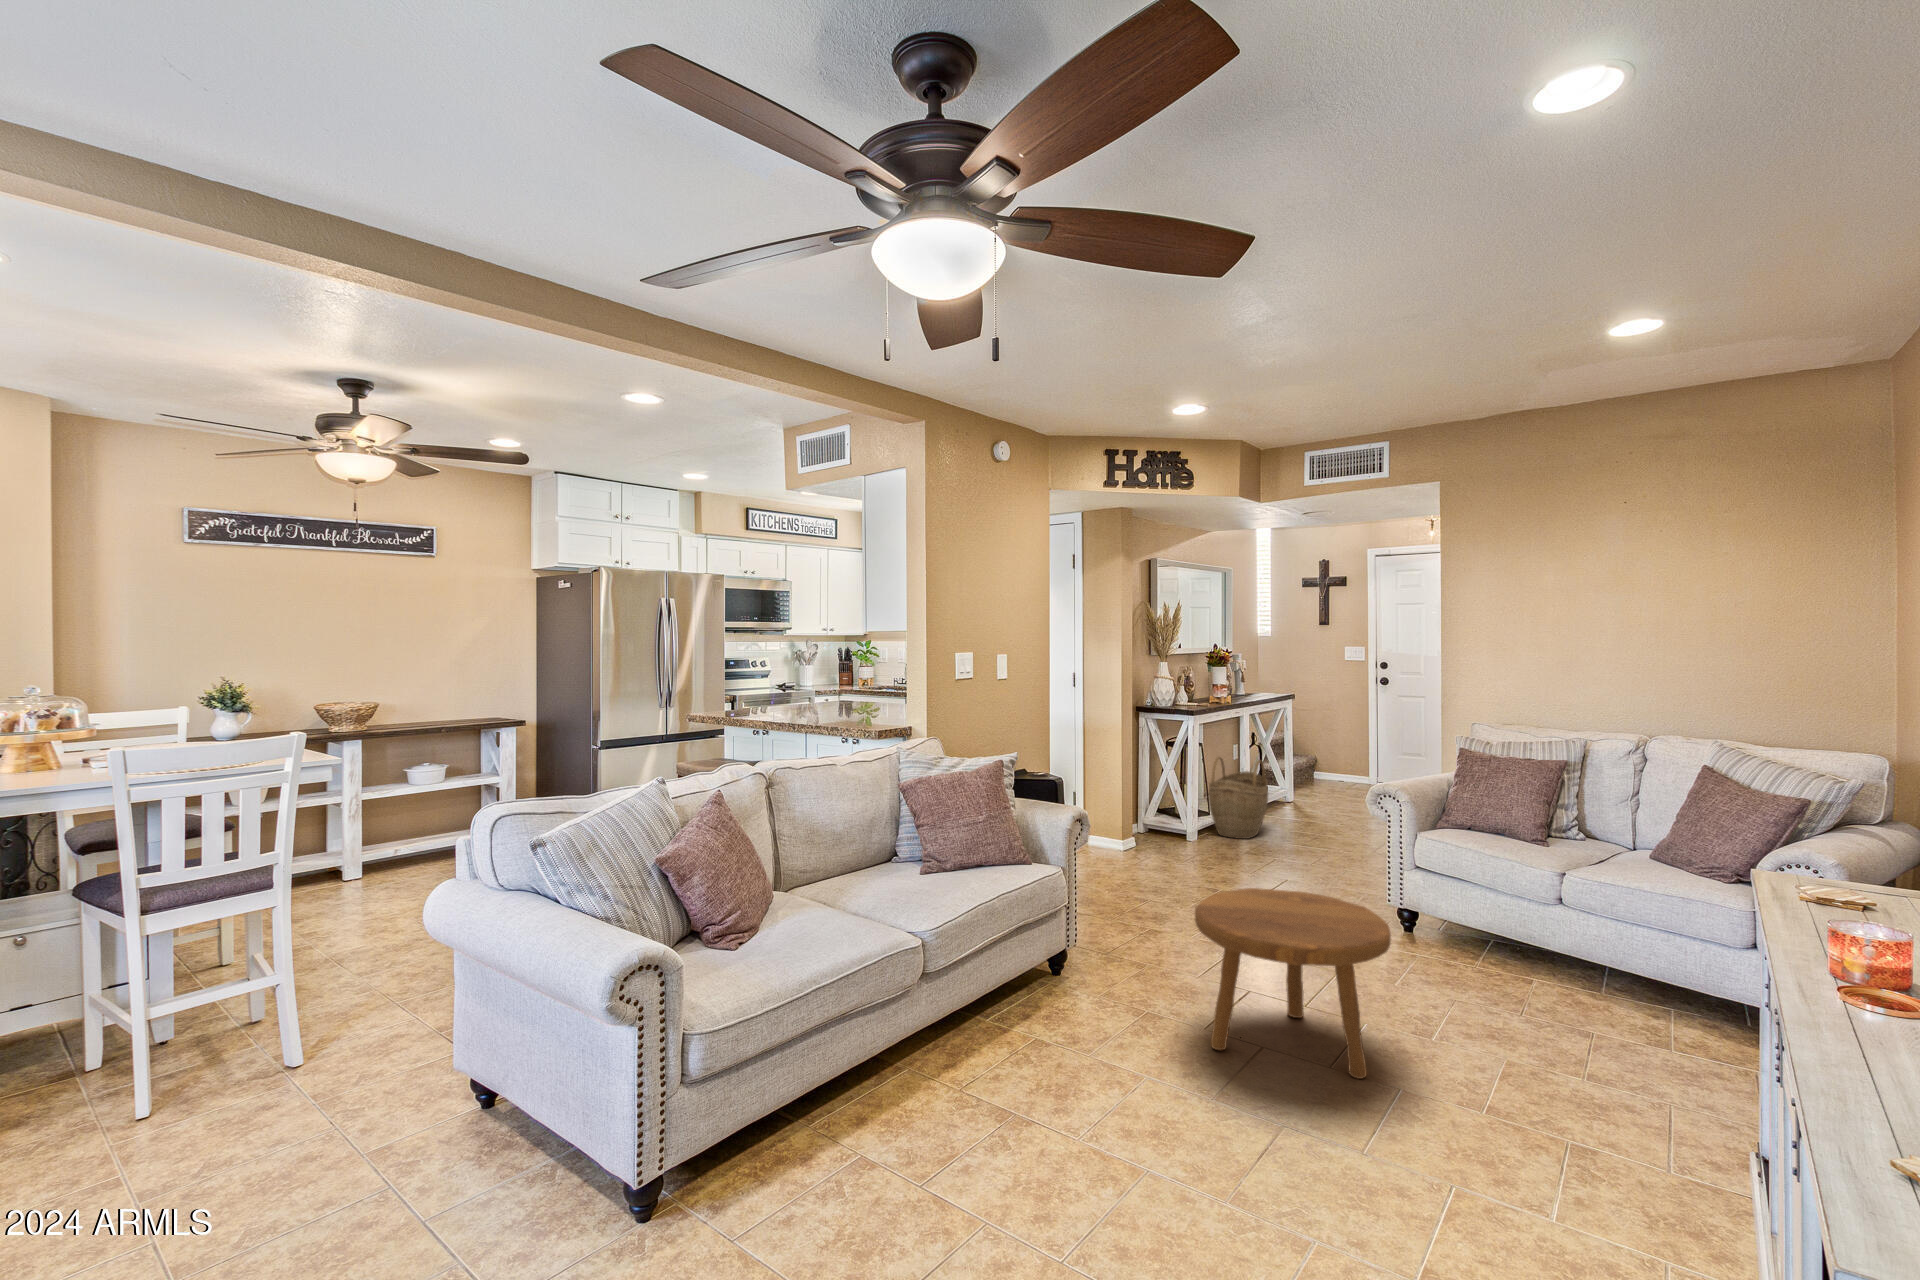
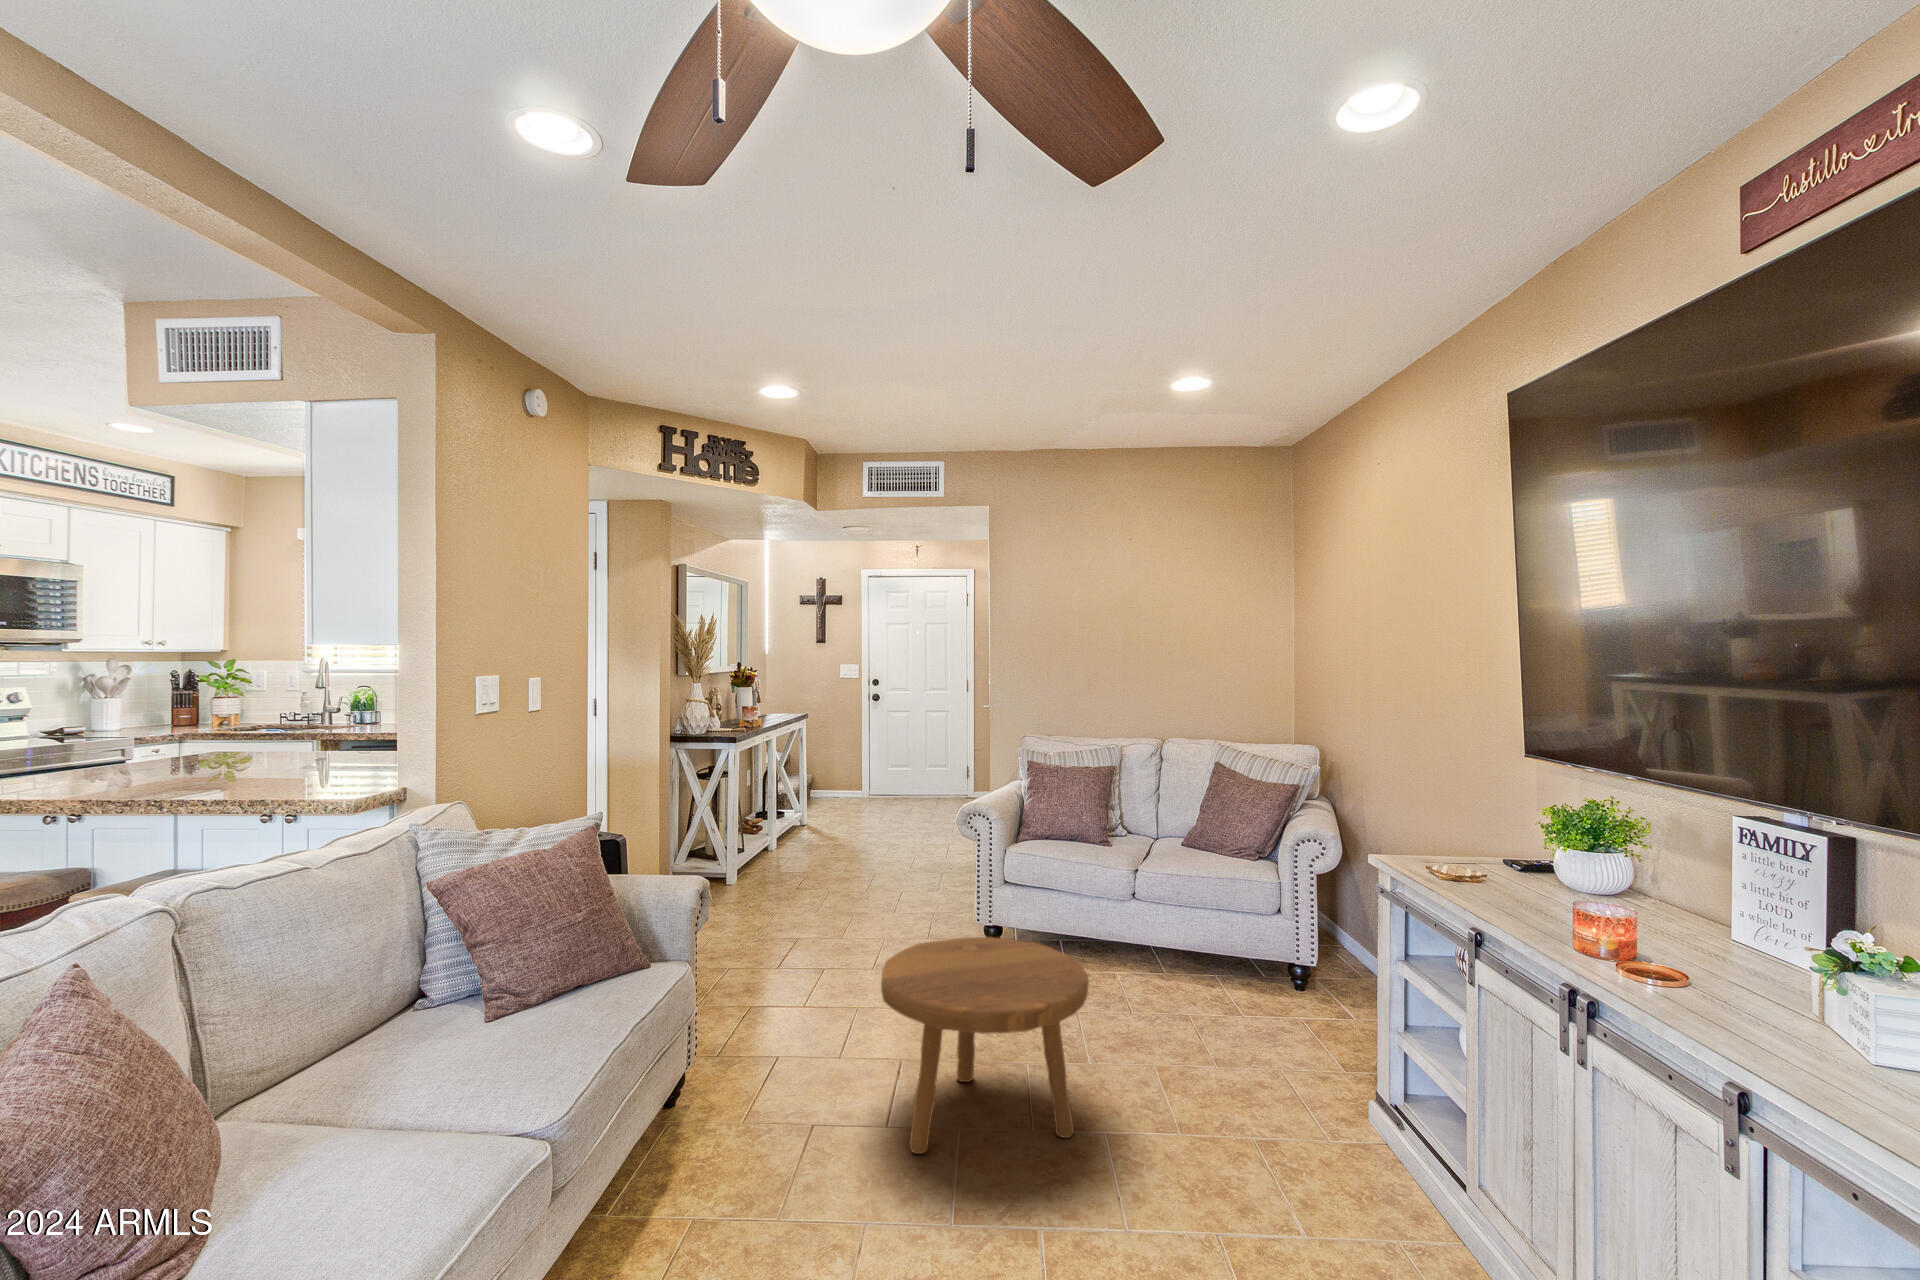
woven basket: present [1209,757,1268,839] -> none [747,787,806,876]

